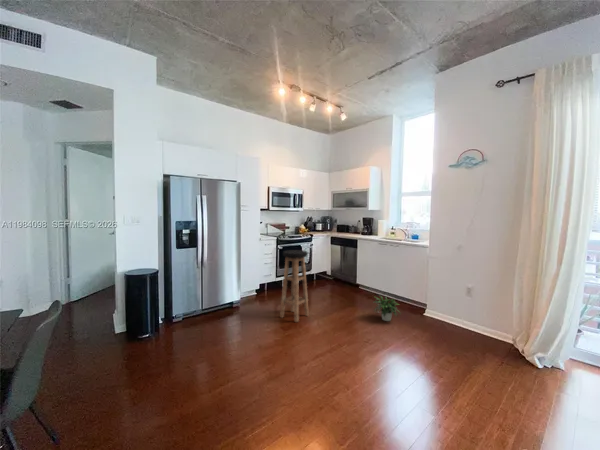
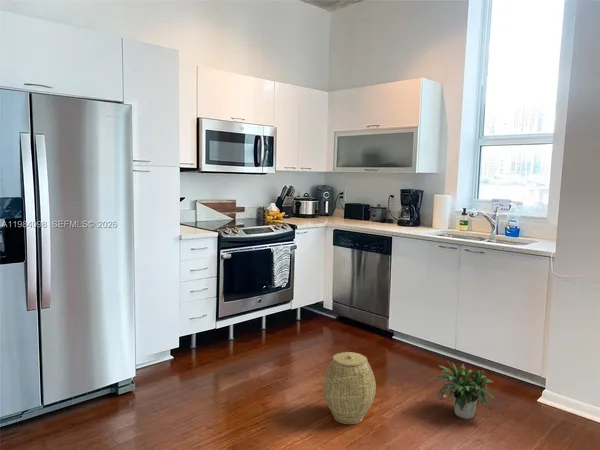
bar stool: present [280,250,309,322] -> none [229,264,295,430]
woven basket: none [321,290,345,321] -> present [323,352,376,424]

